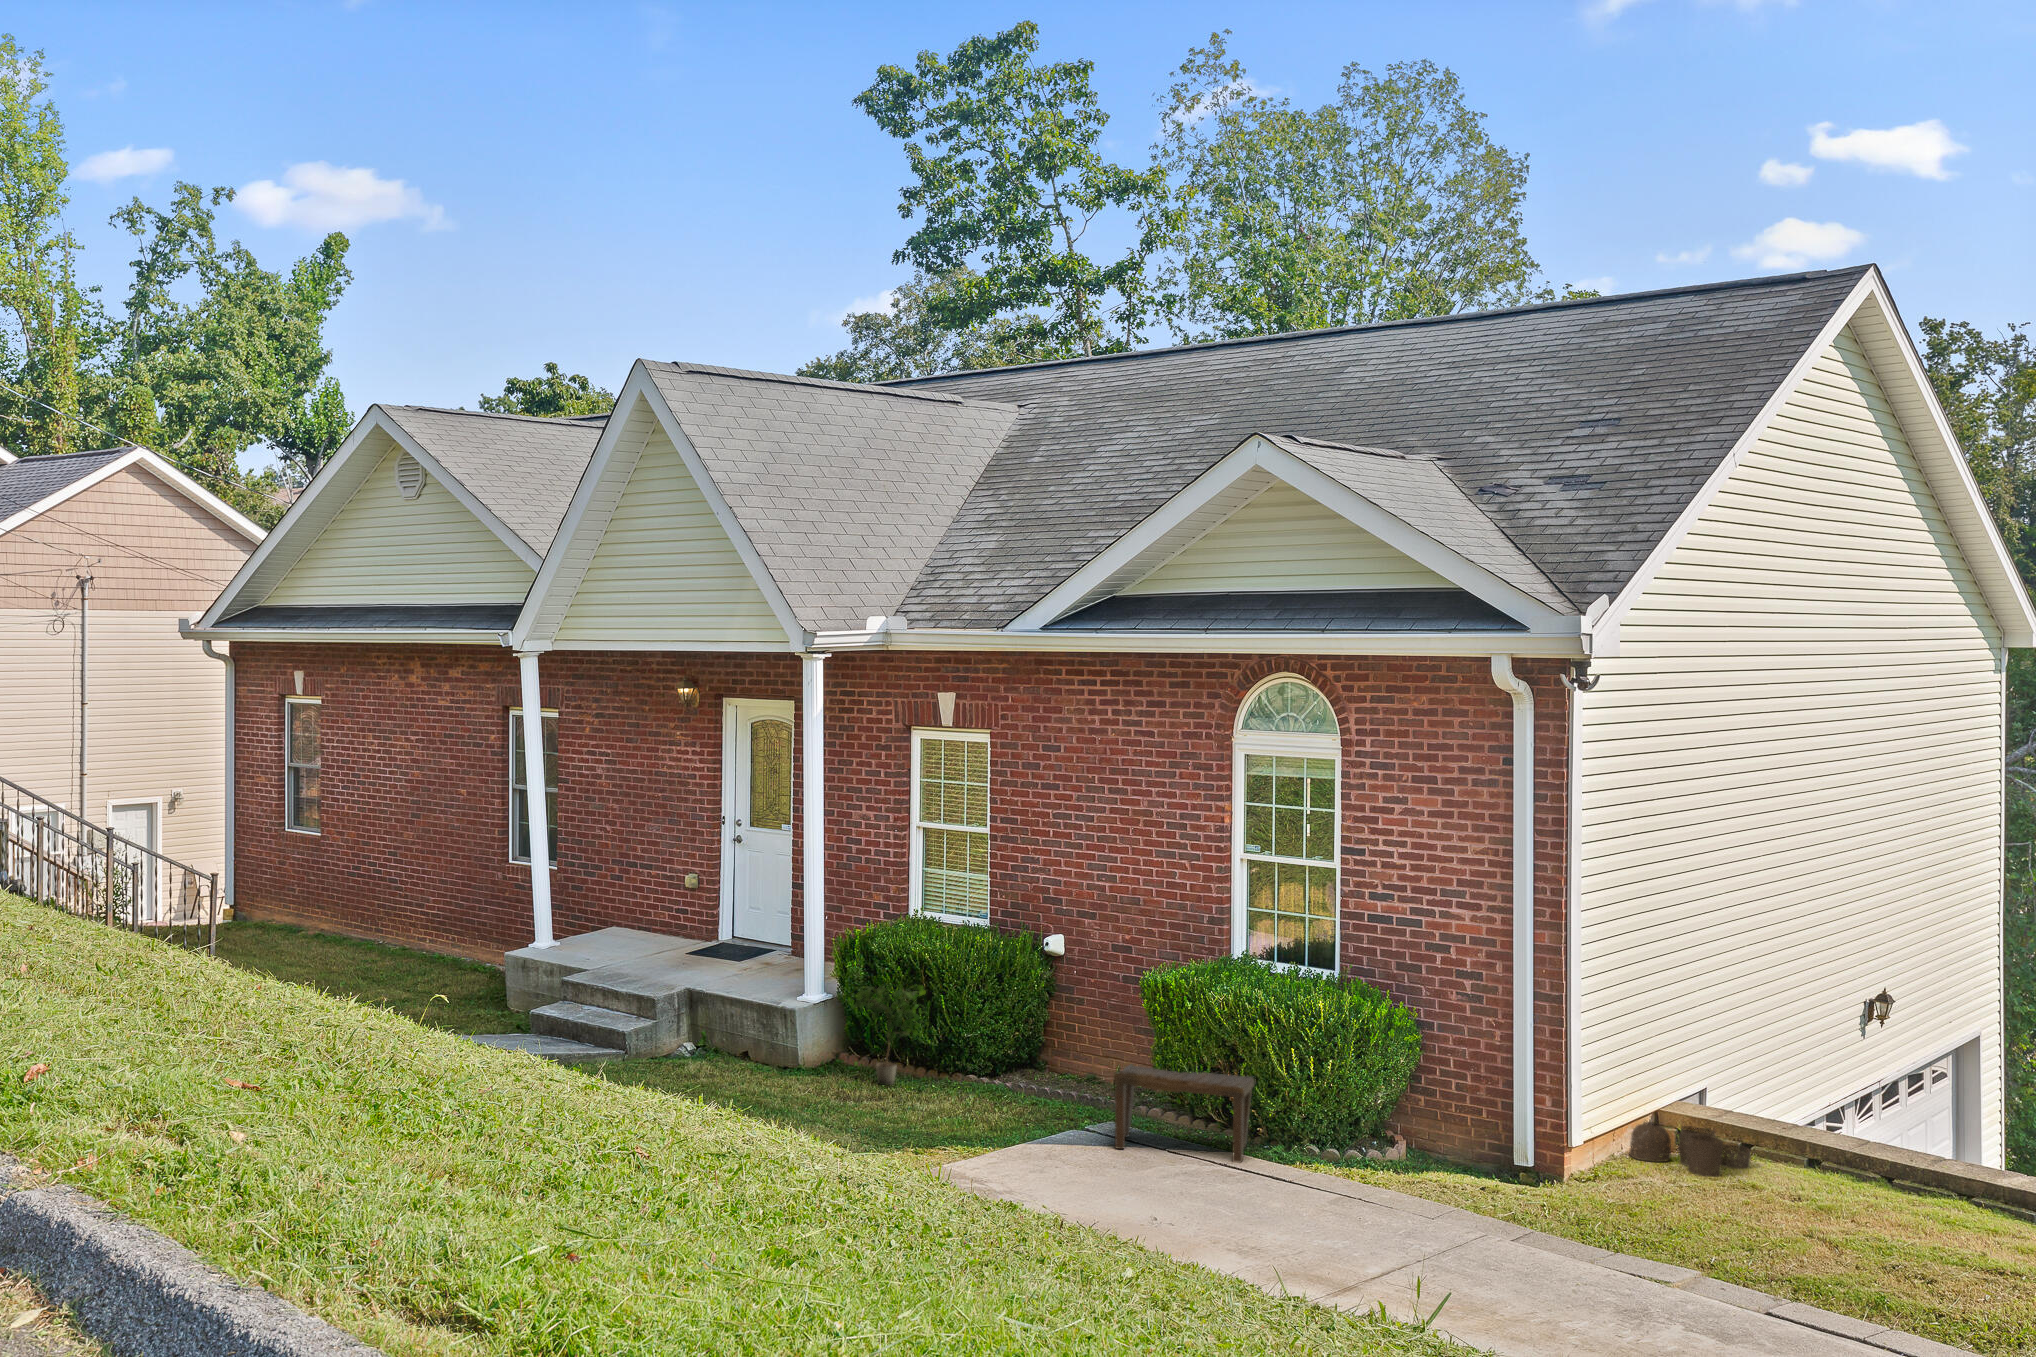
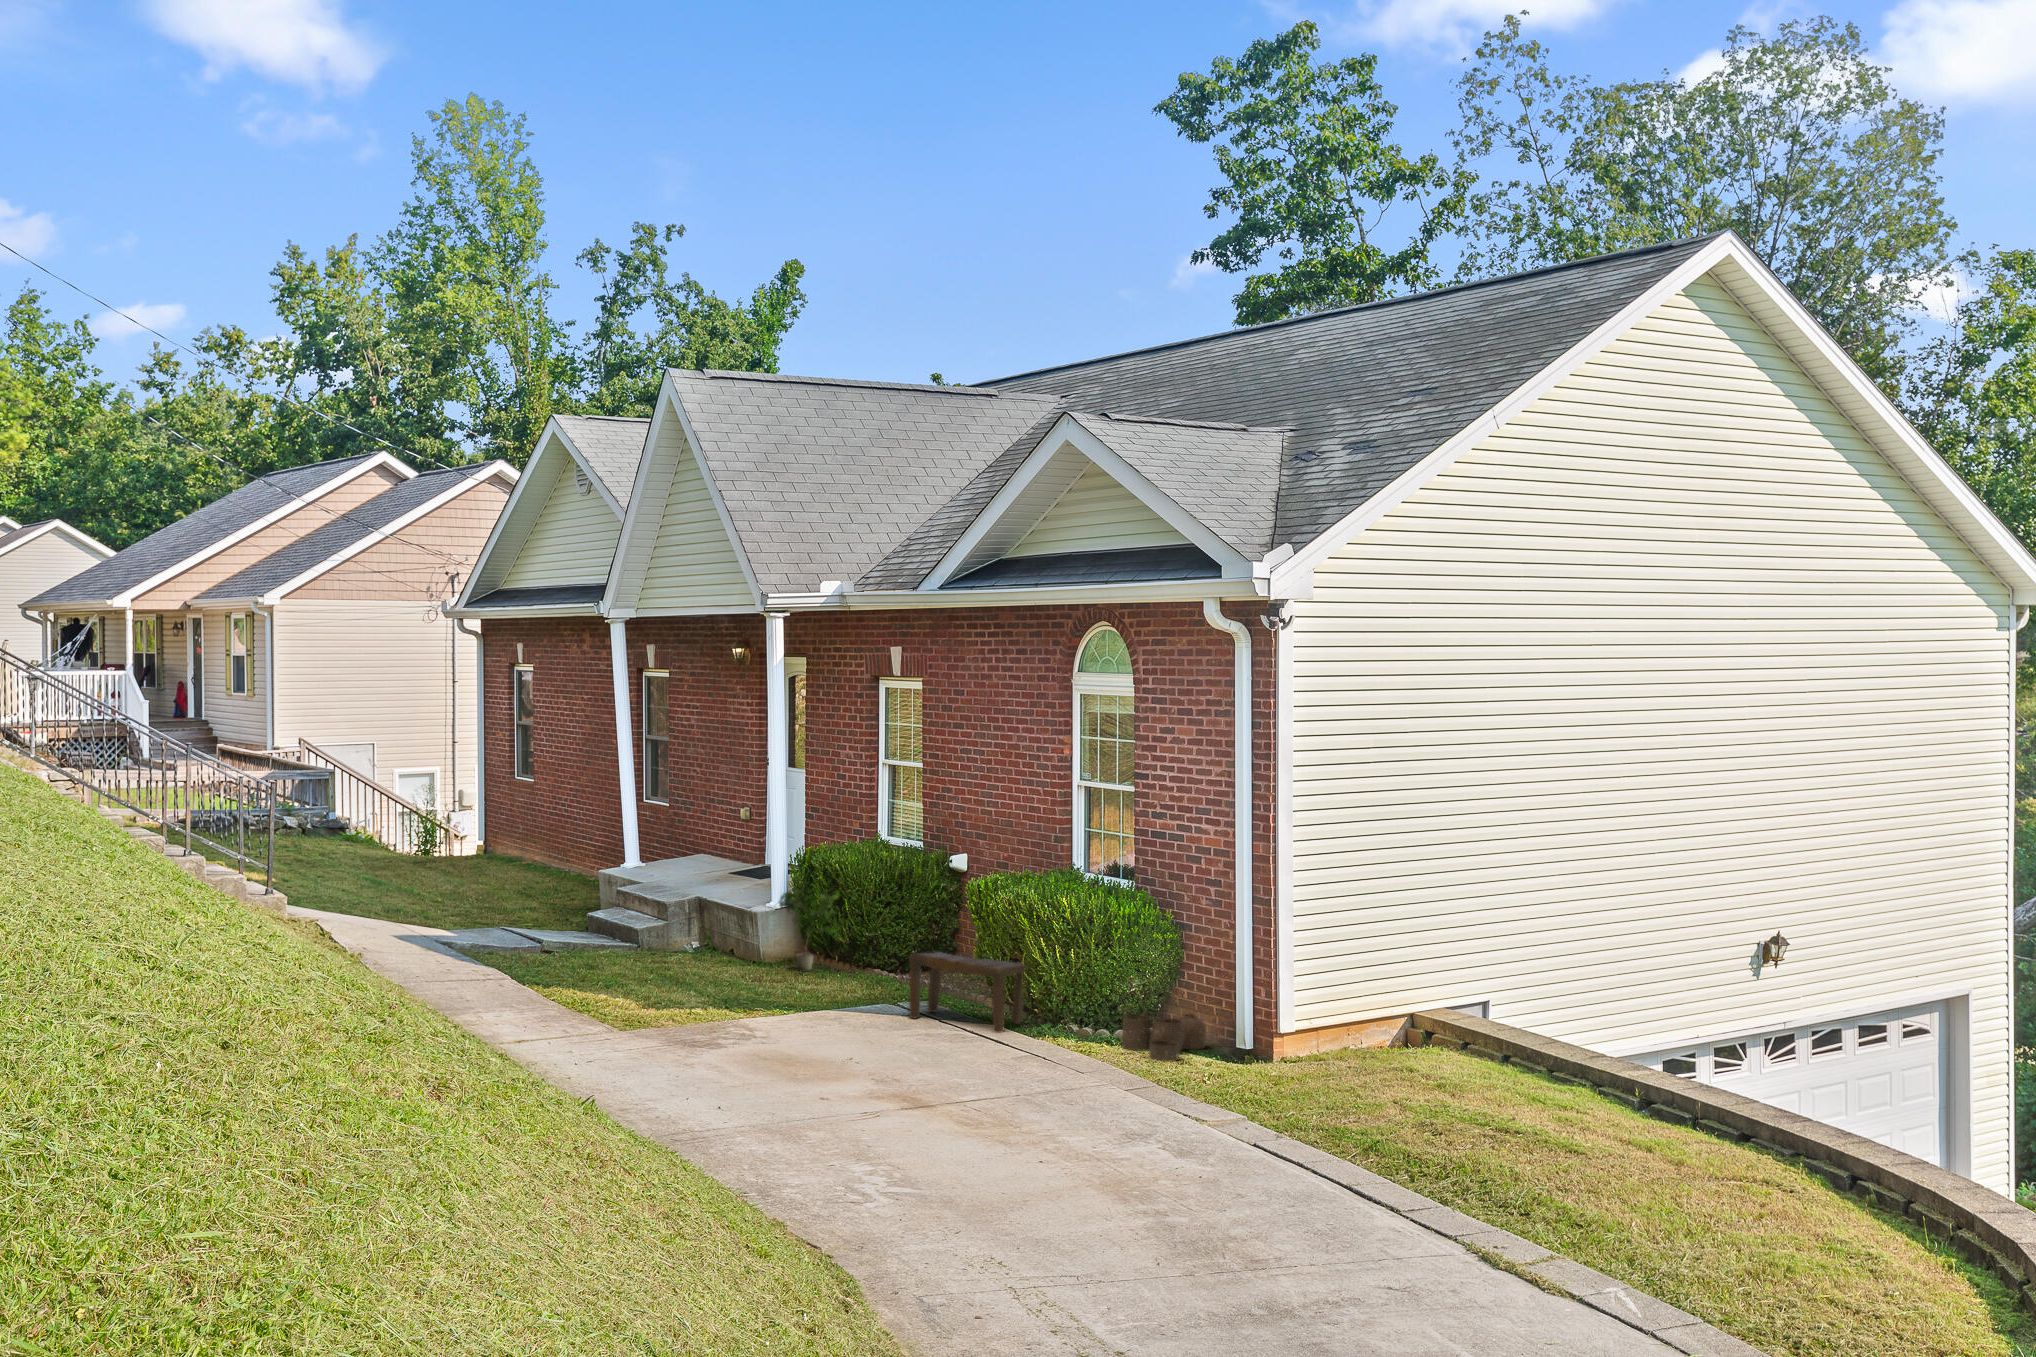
woven basket: present [1629,1122,1751,1177] -> present [1122,1010,1206,1061]

